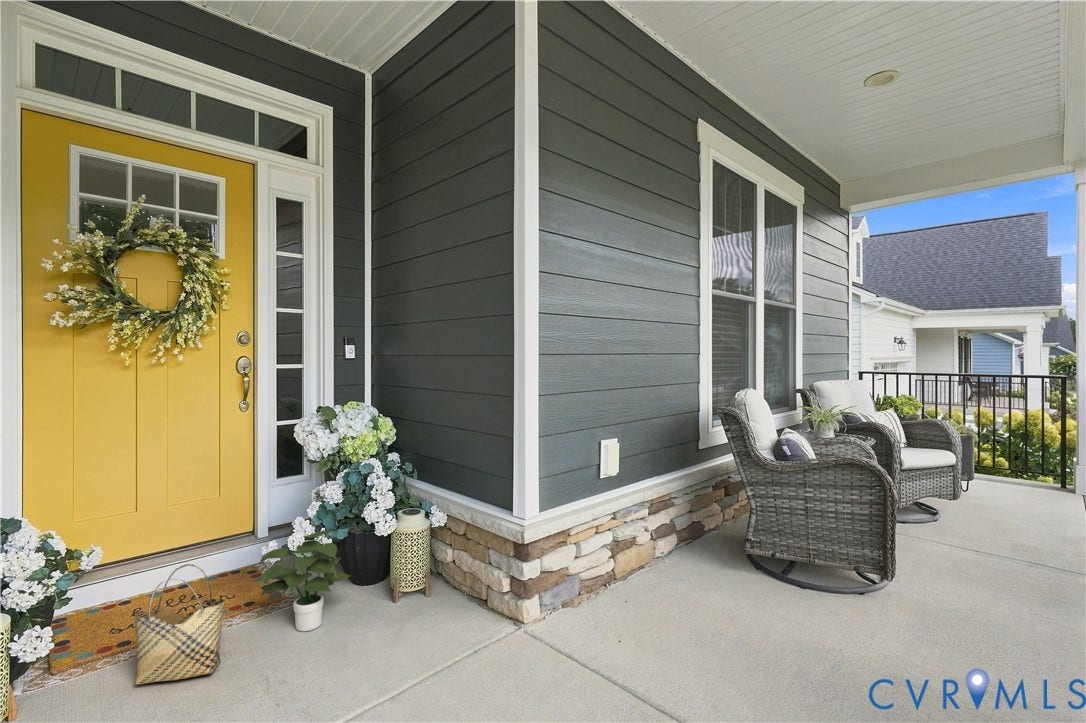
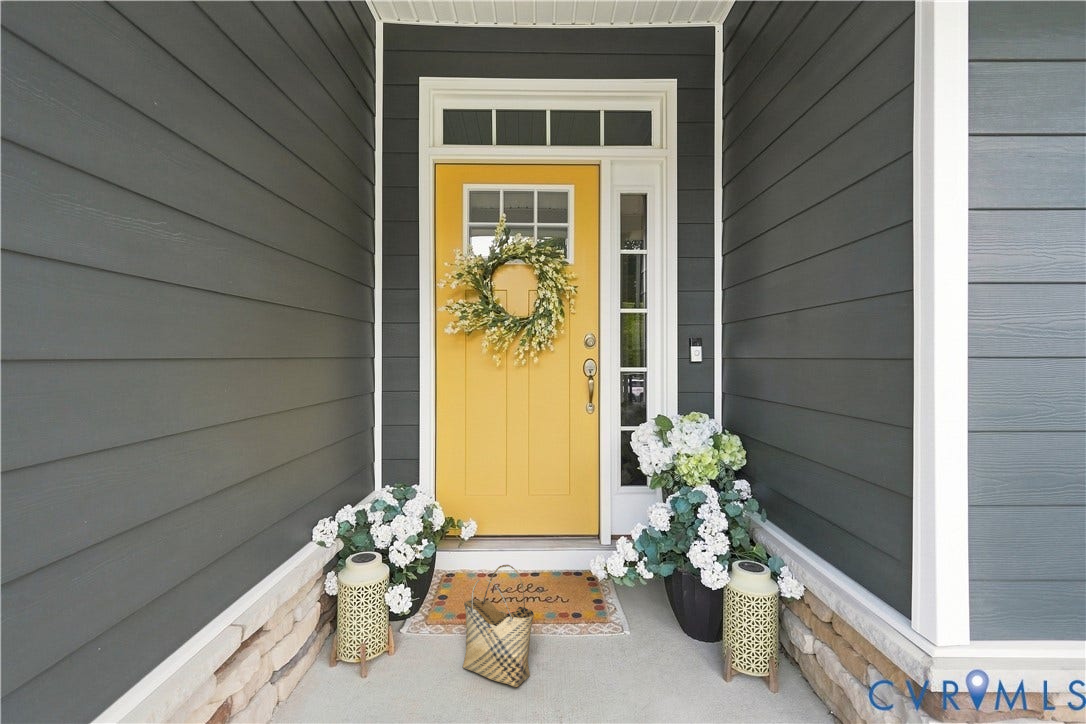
potted plant: present [259,531,351,631] -> none [571,562,670,677]

